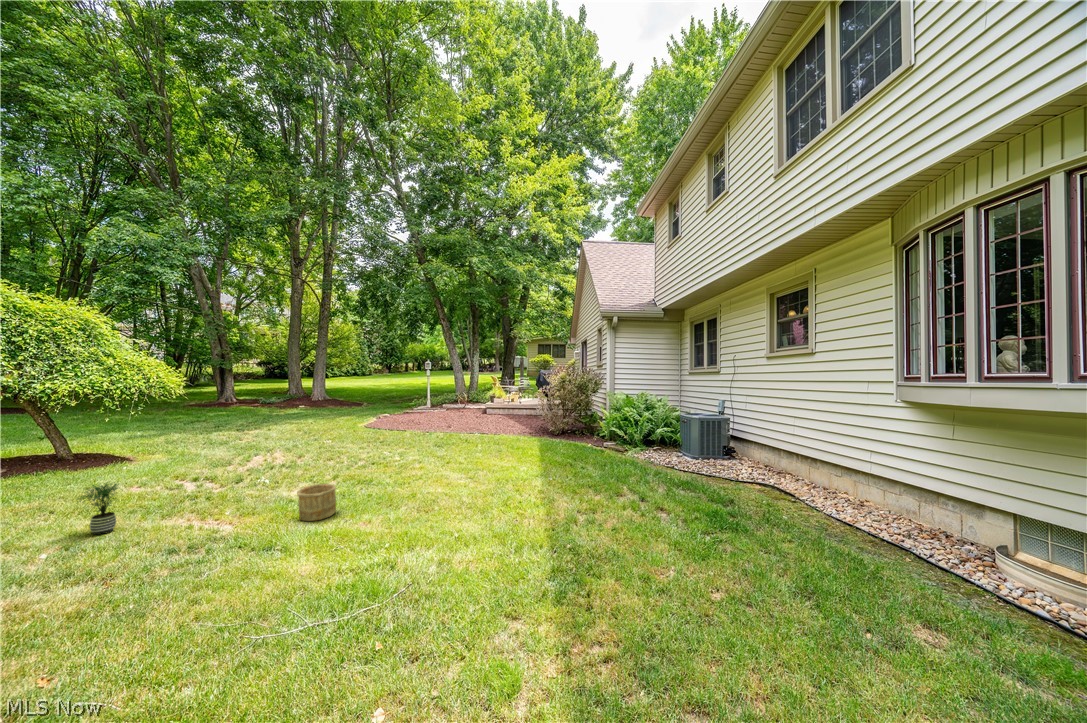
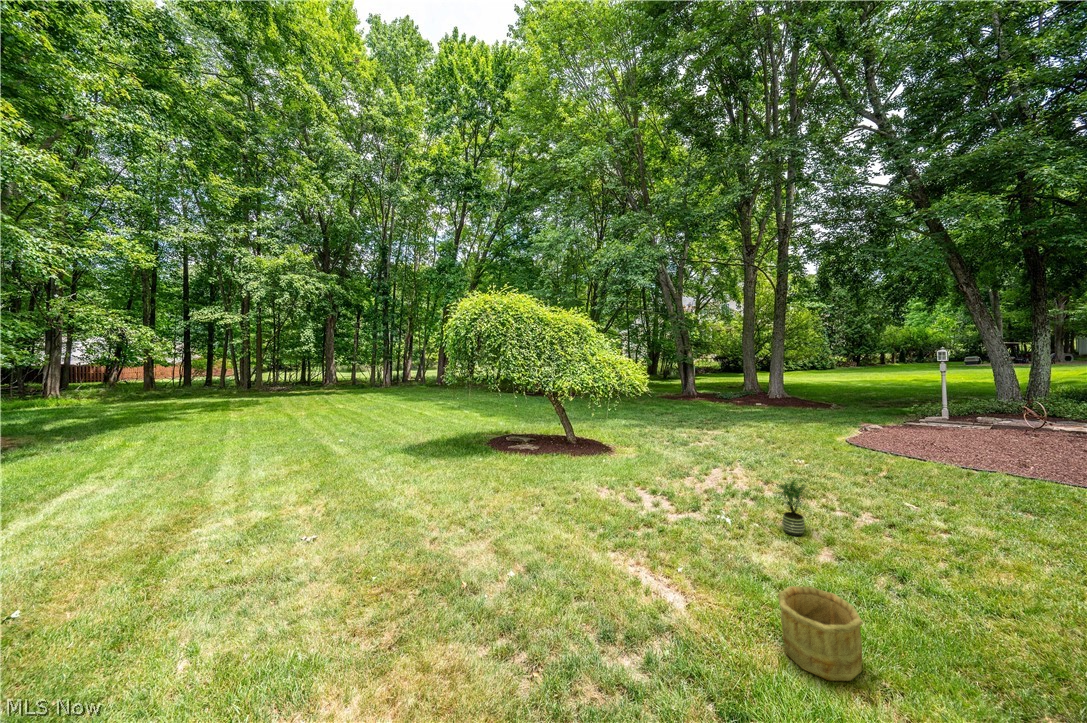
potted plant: present [77,482,119,535] -> present [776,481,809,536]

